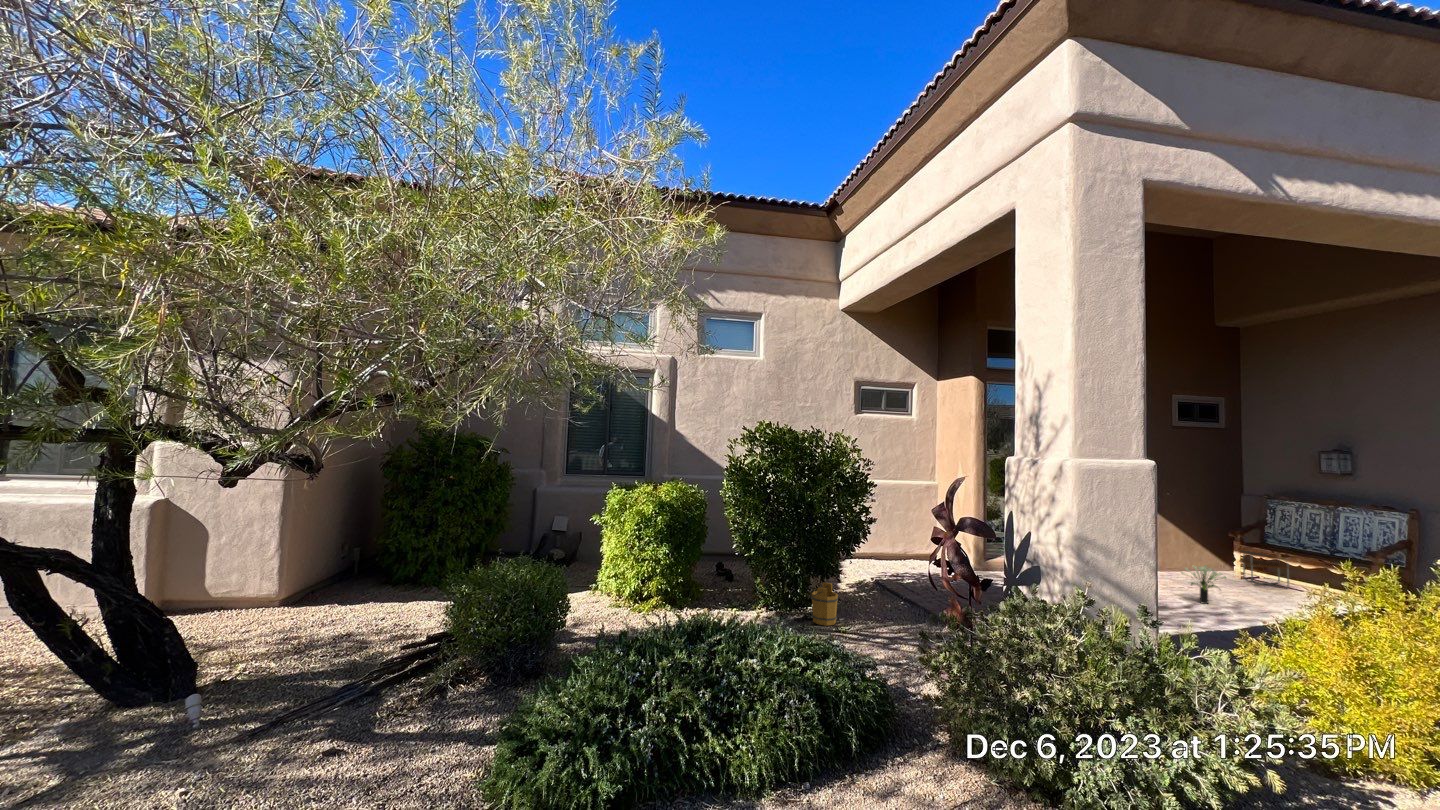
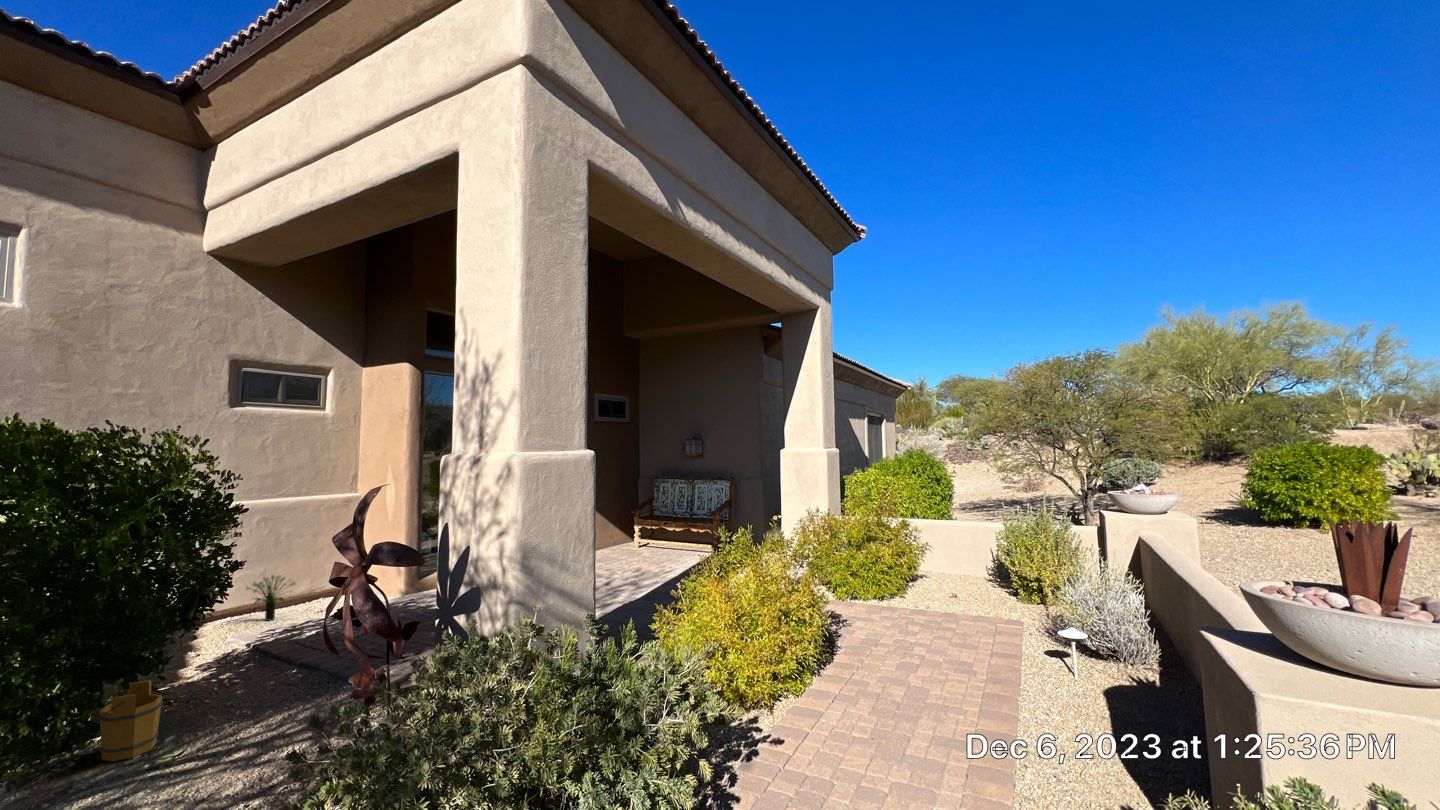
side table: present [1239,550,1292,588] -> none [637,521,669,551]
potted plant: present [1181,565,1226,604] -> present [246,575,295,621]

